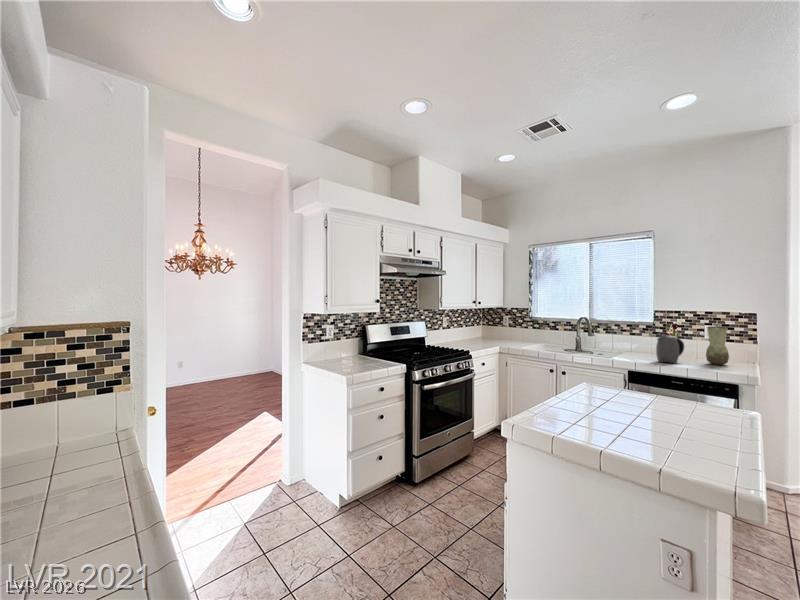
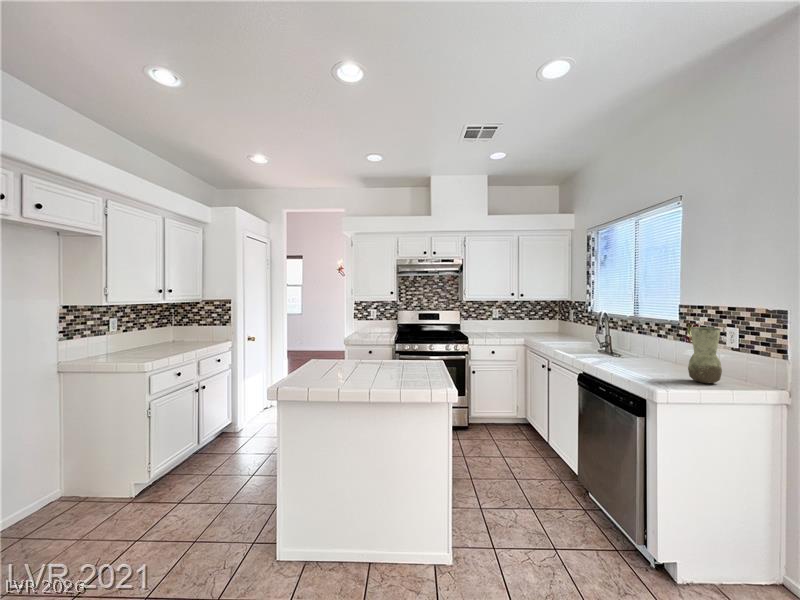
kettle: present [656,335,684,363] -> none [621,335,666,373]

